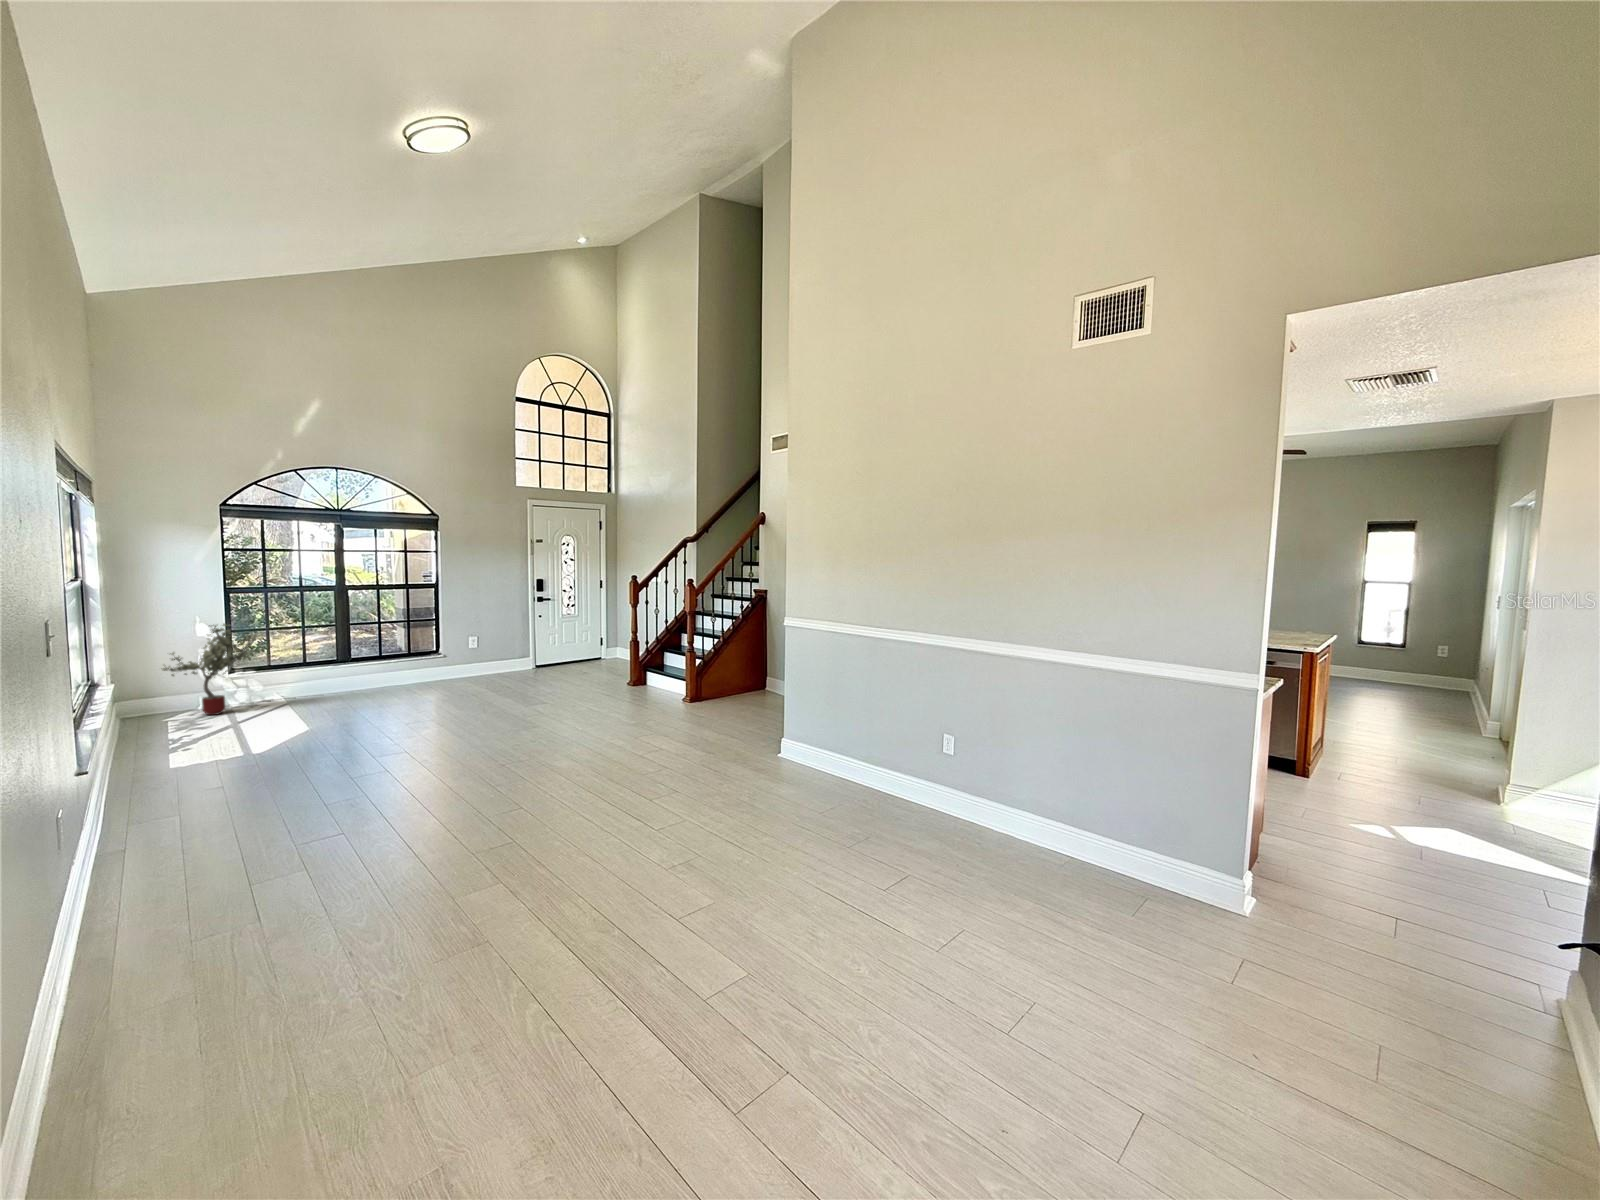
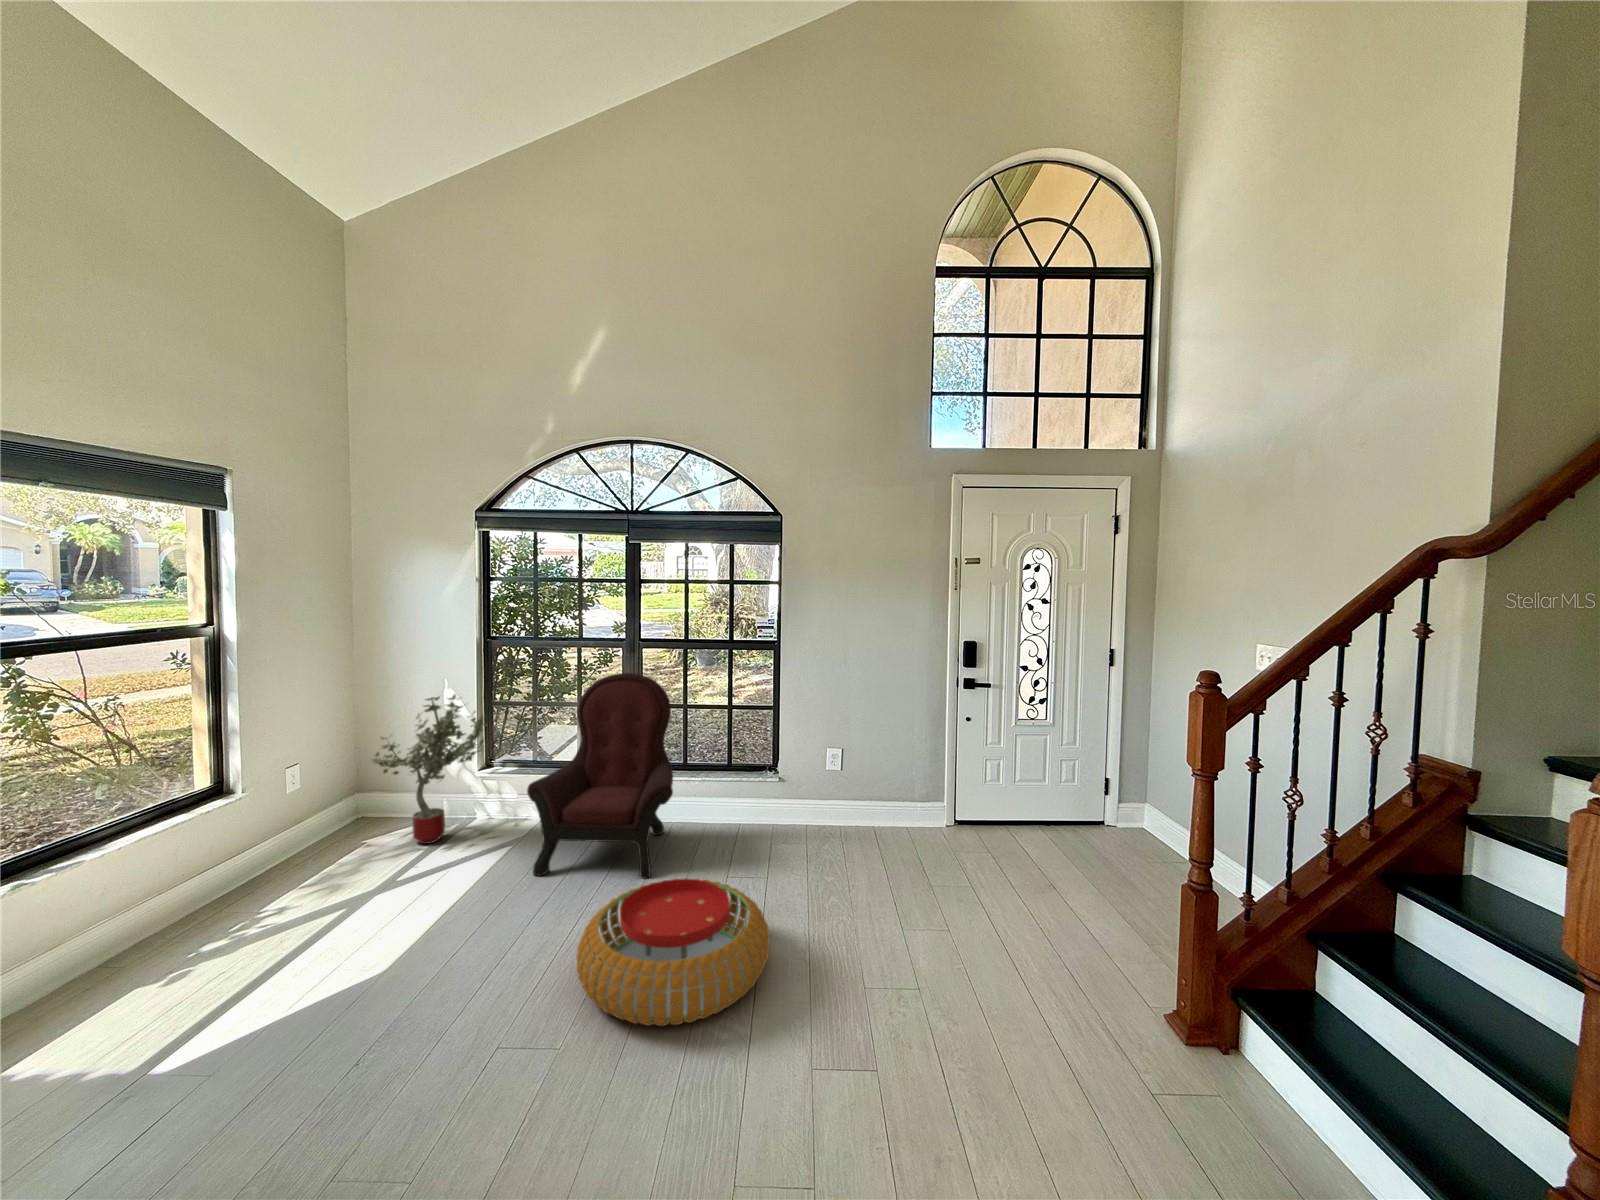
armchair: none [309,604,401,708] -> present [527,673,673,879]
pouf: none [404,676,490,715] -> present [577,878,770,1026]

